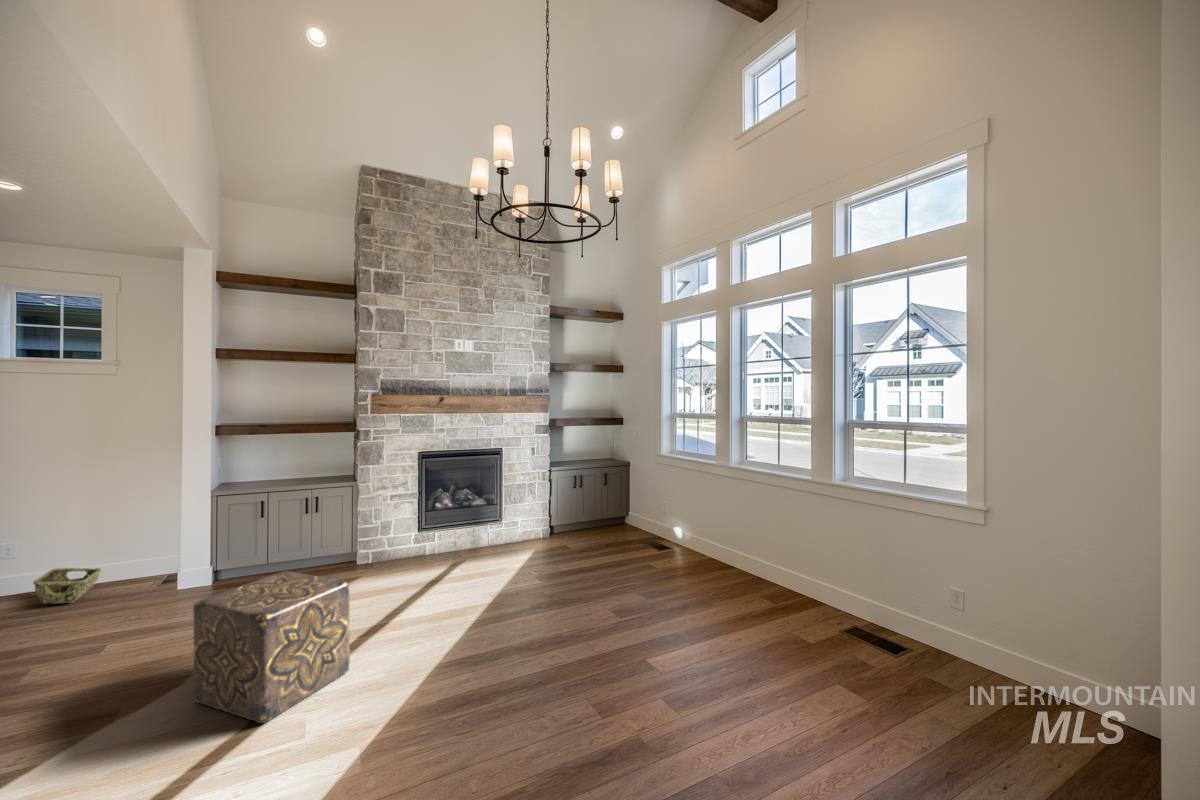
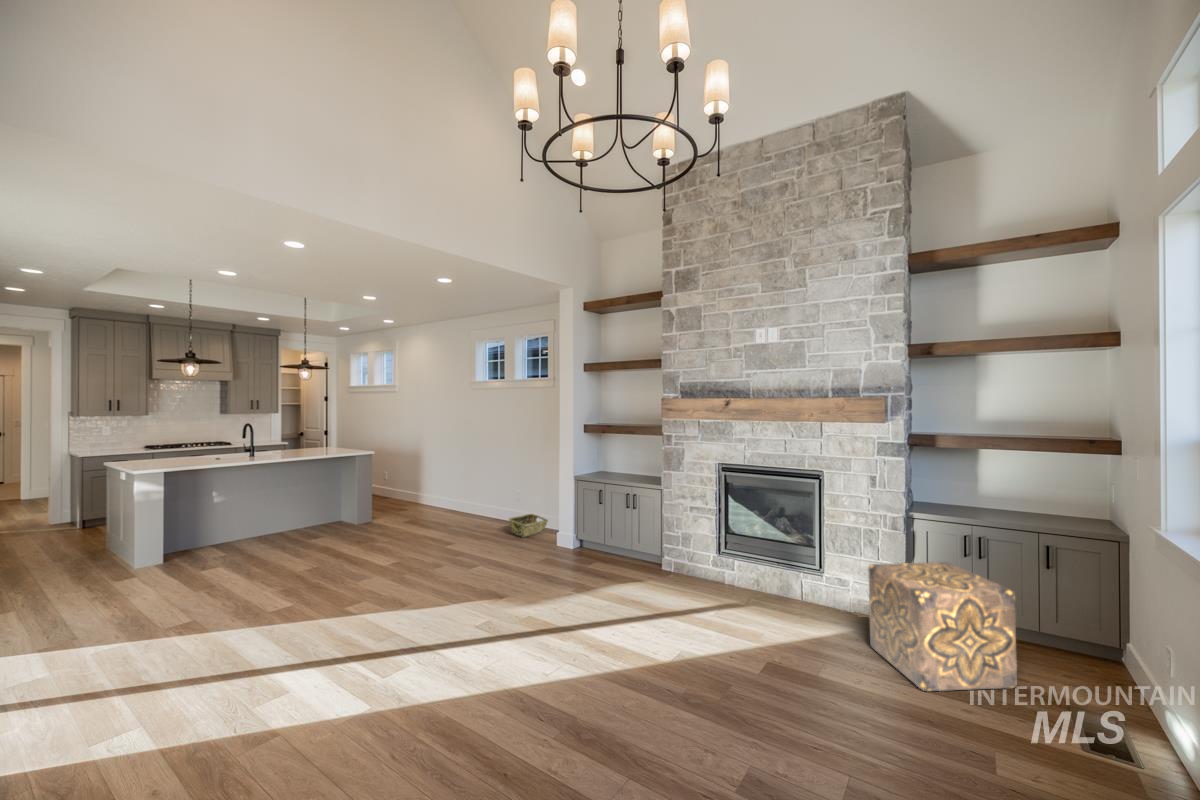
ottoman: present [193,571,350,723] -> present [869,562,1017,691]

